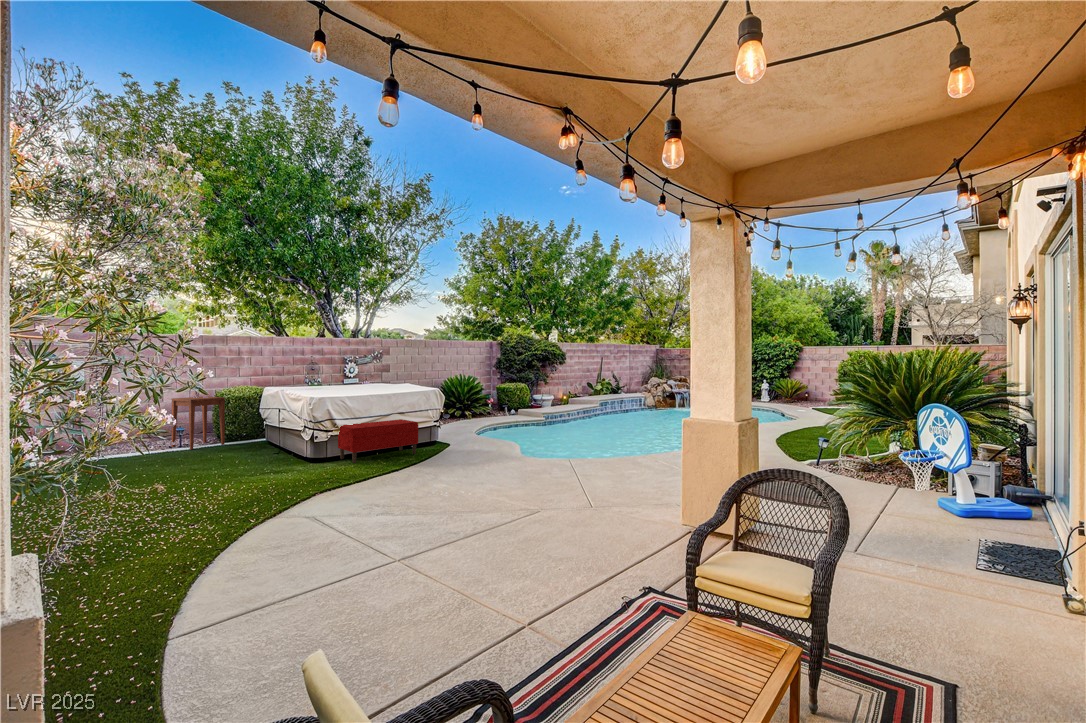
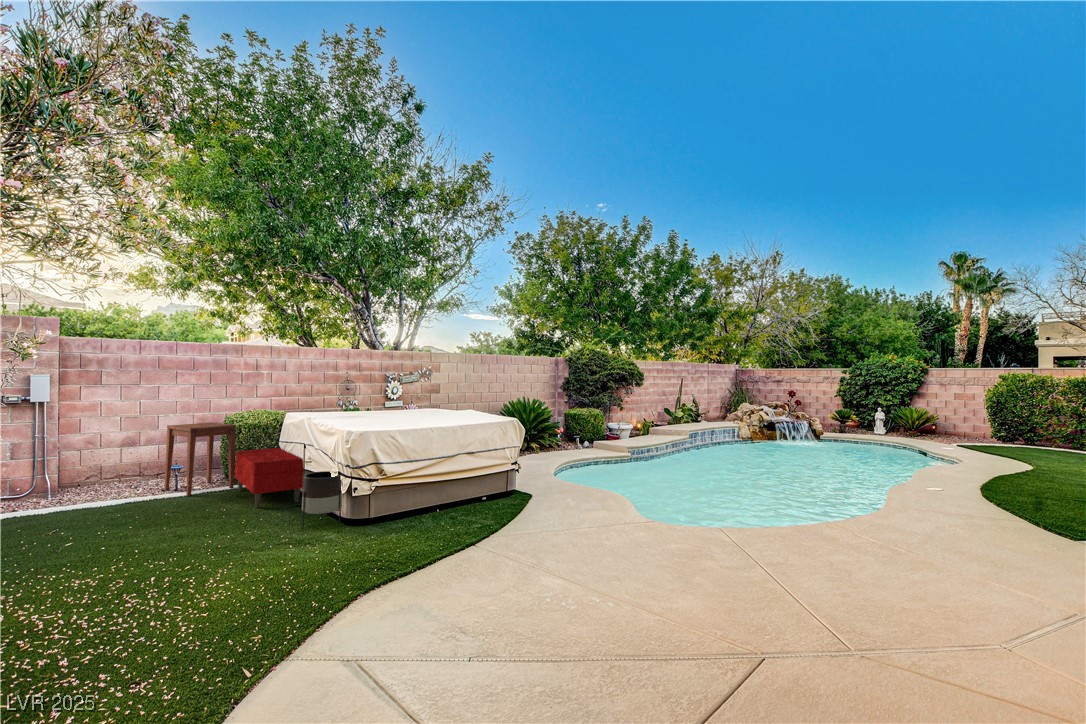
bench: present [338,419,418,463] -> present [235,448,304,508]
planter: none [278,426,306,464] -> present [302,471,342,529]

